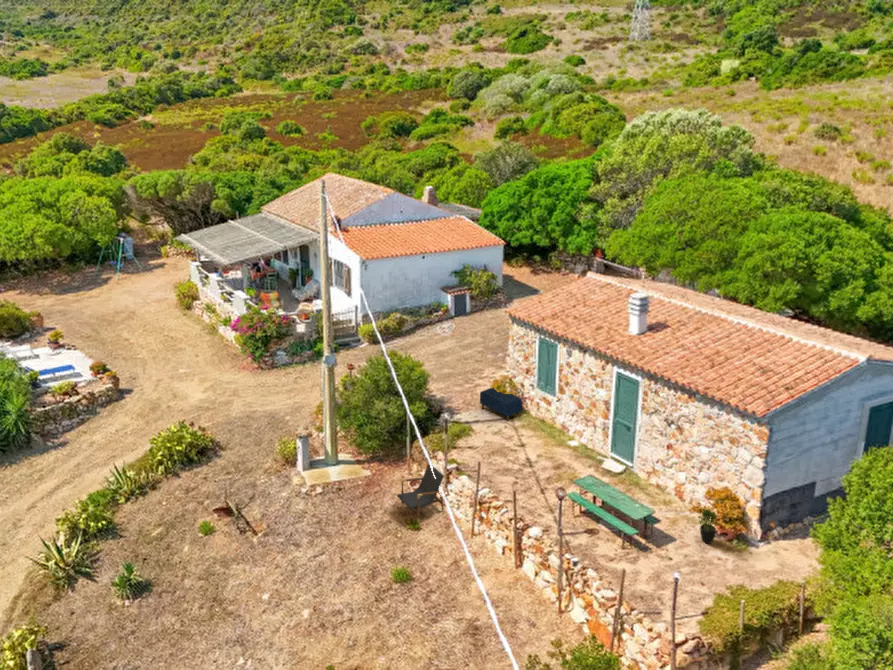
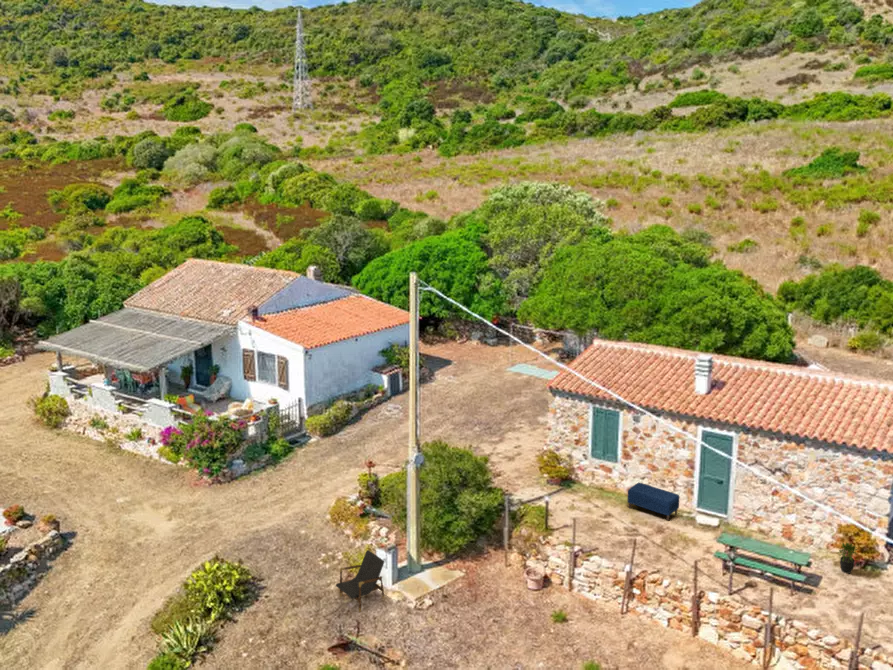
bench: present [480,387,522,421] -> present [627,482,679,521]
lounge chair: present [397,464,444,523] -> present [336,550,384,612]

